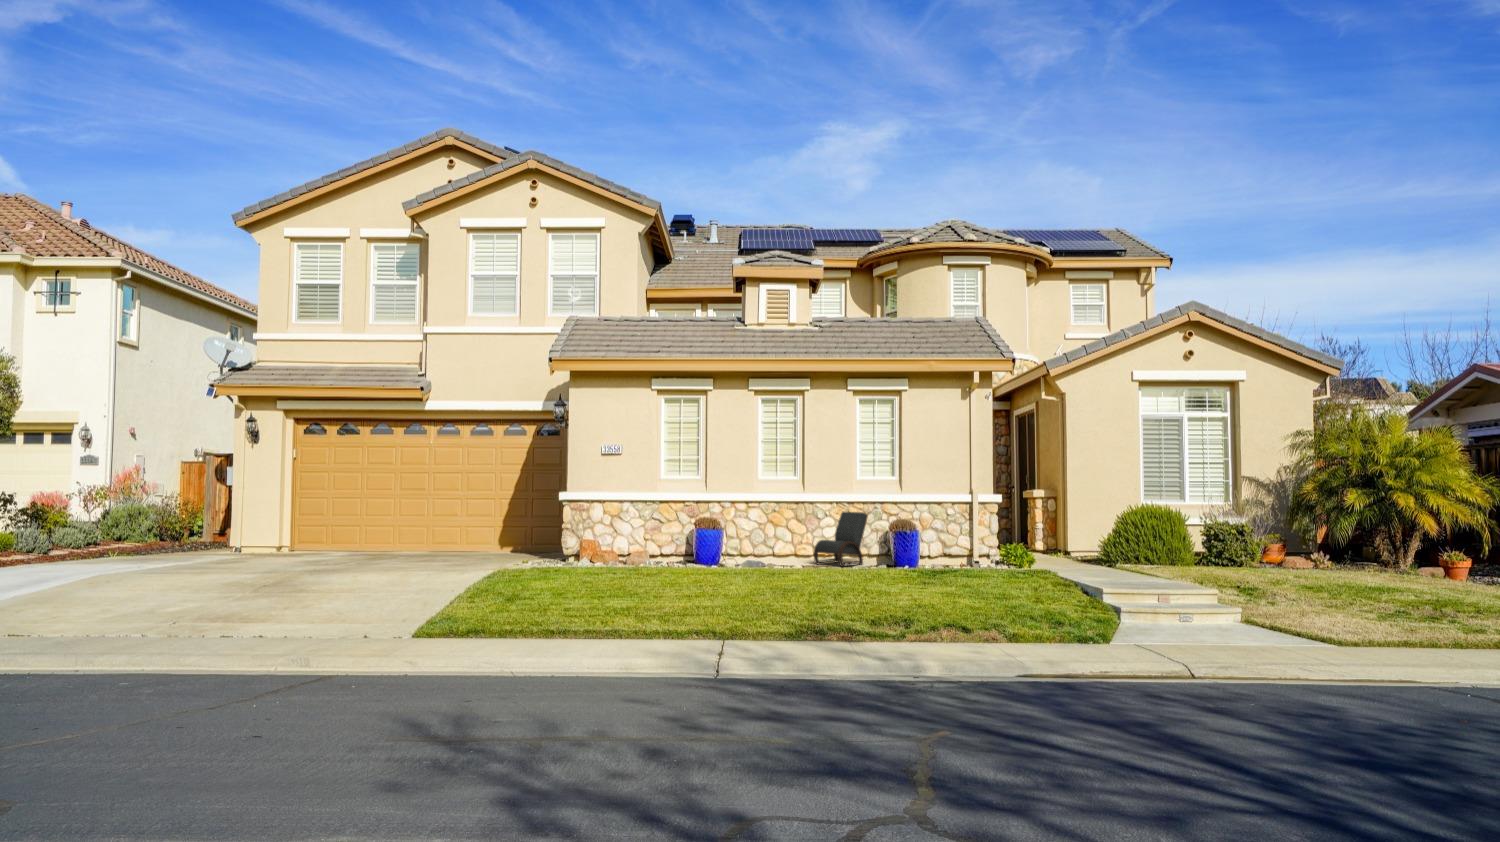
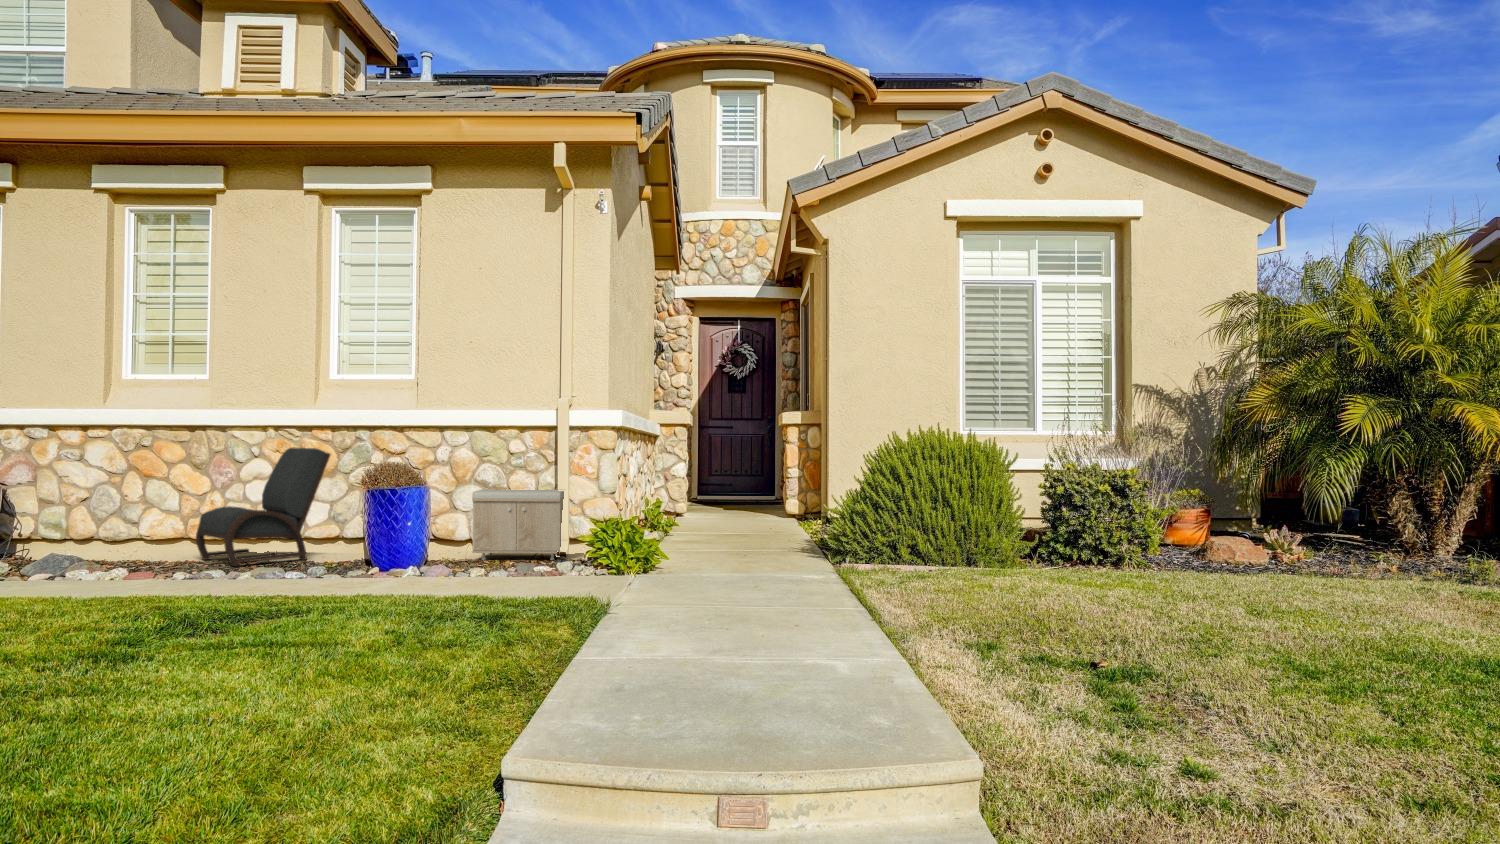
storage bench: none [936,532,981,565] -> present [472,489,564,560]

